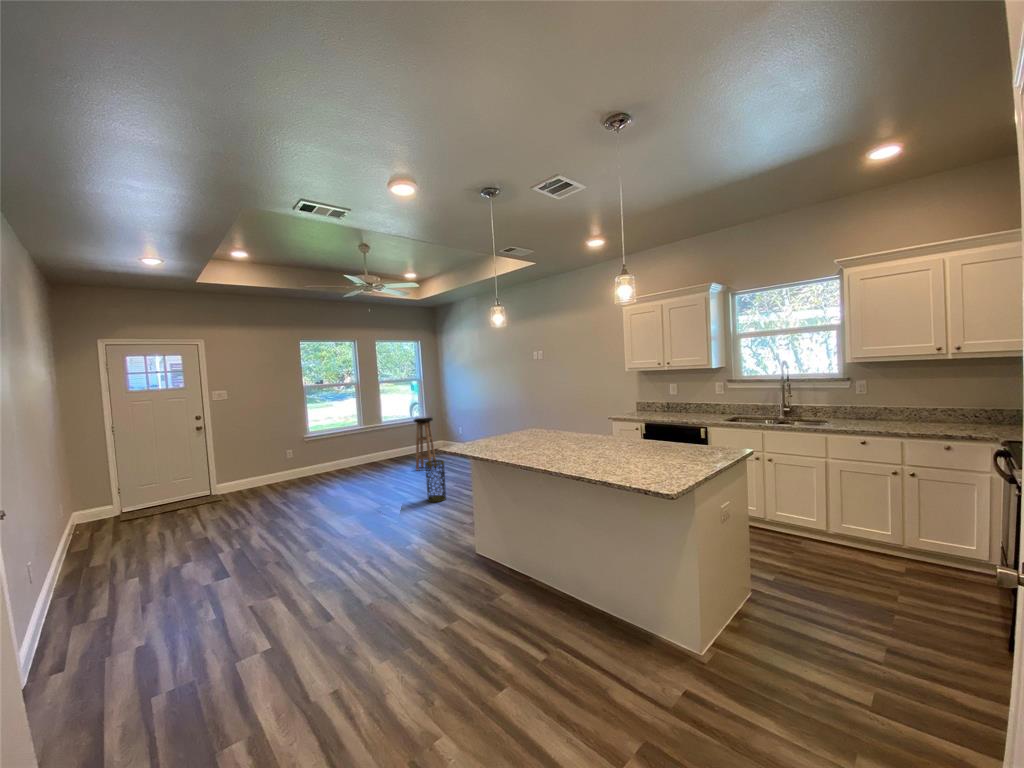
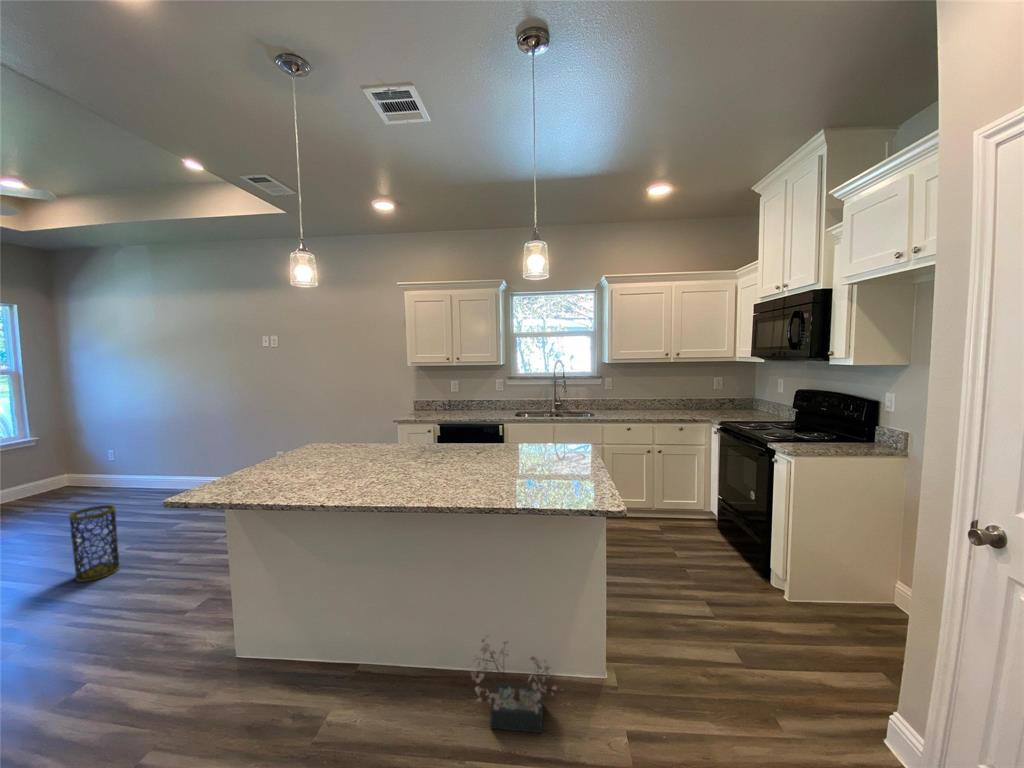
bar stool: present [414,417,436,470] -> none [13,432,71,526]
decorative plant: none [569,572,635,648] -> present [471,635,557,733]

